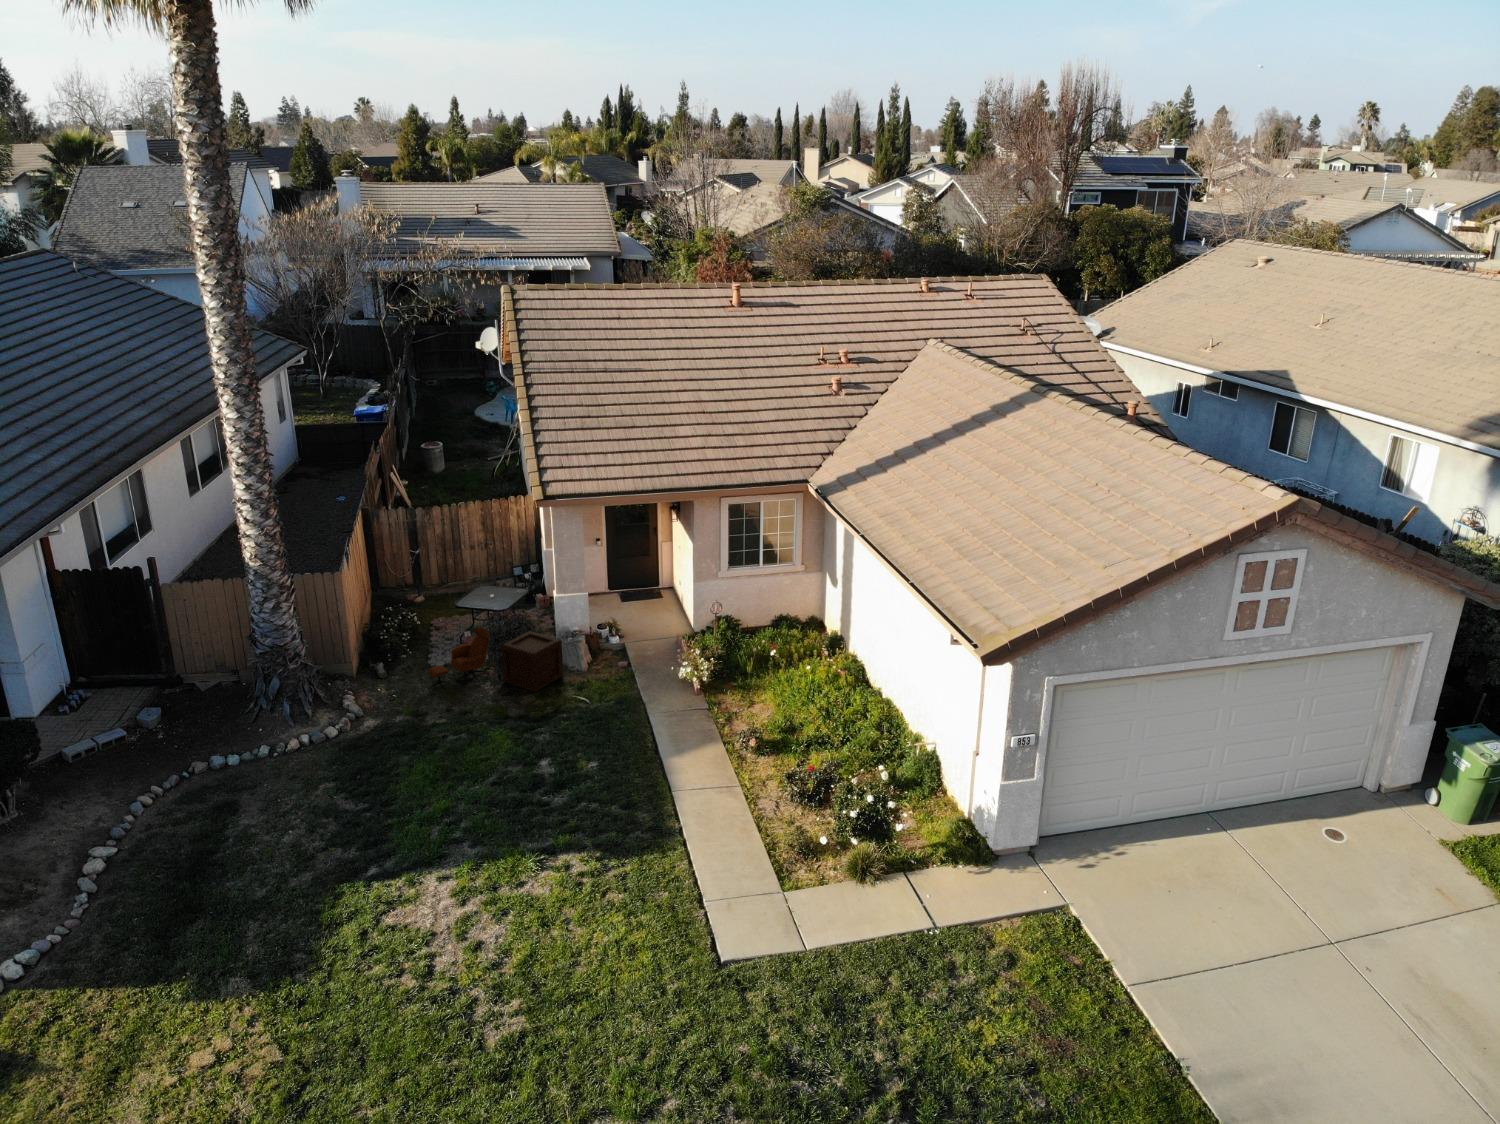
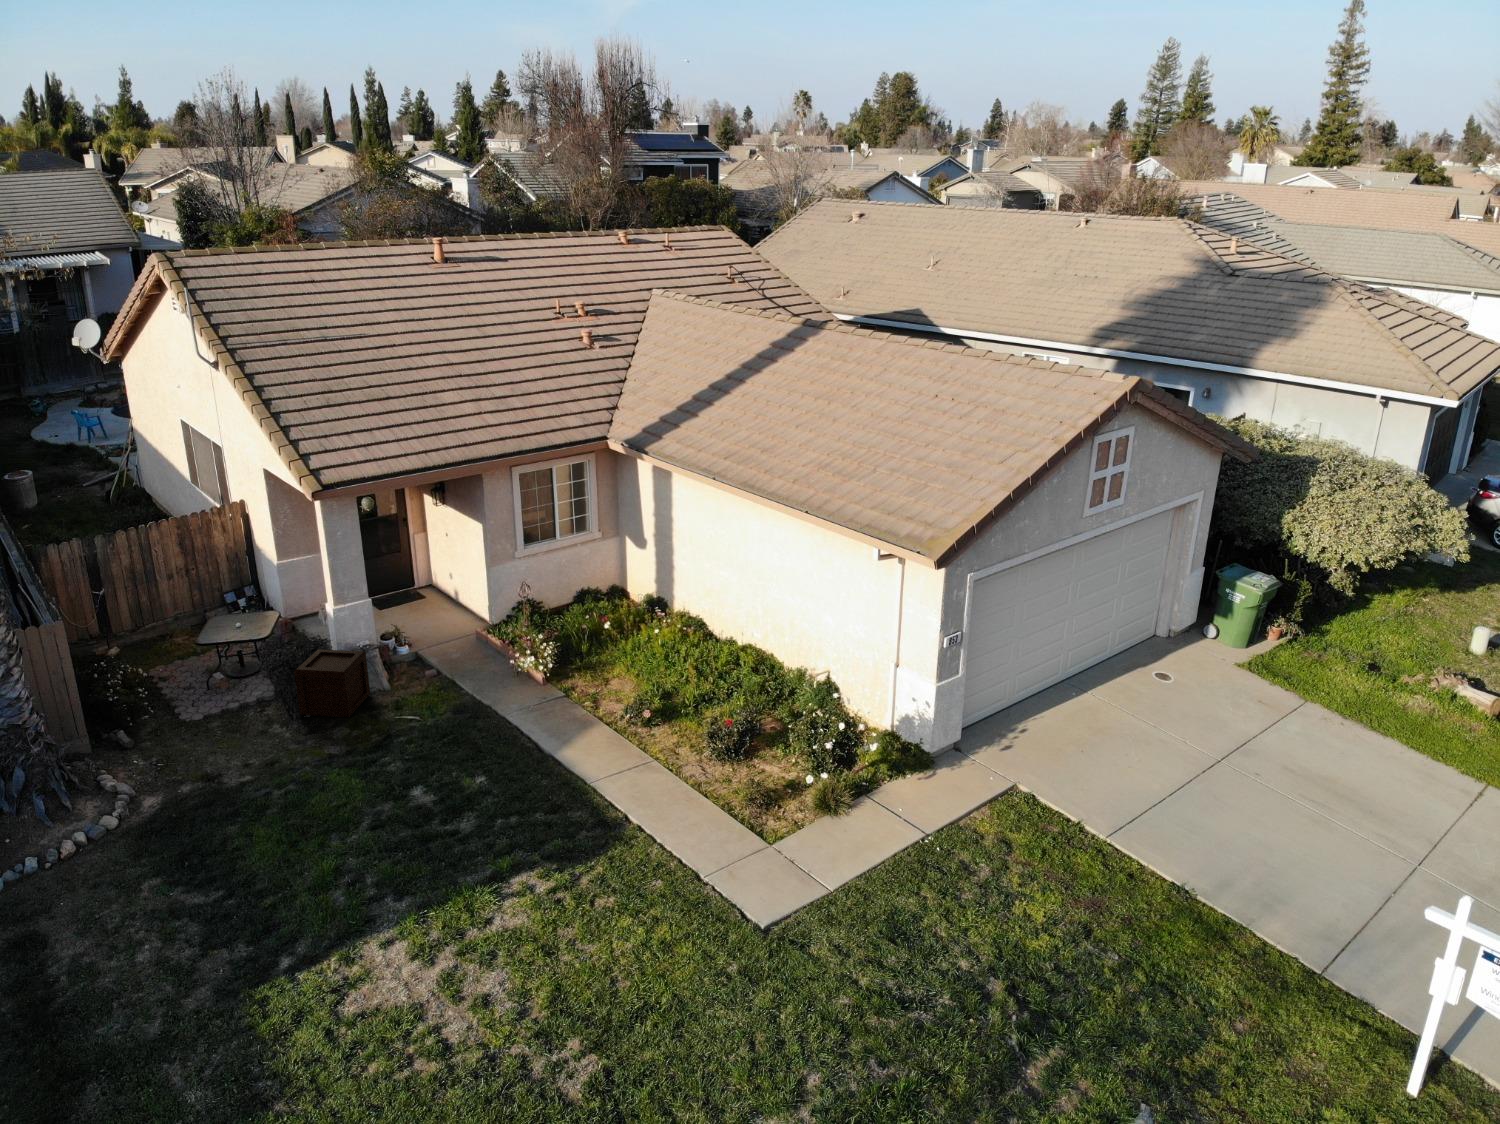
lounge chair: present [428,627,490,689] -> none [200,656,273,743]

